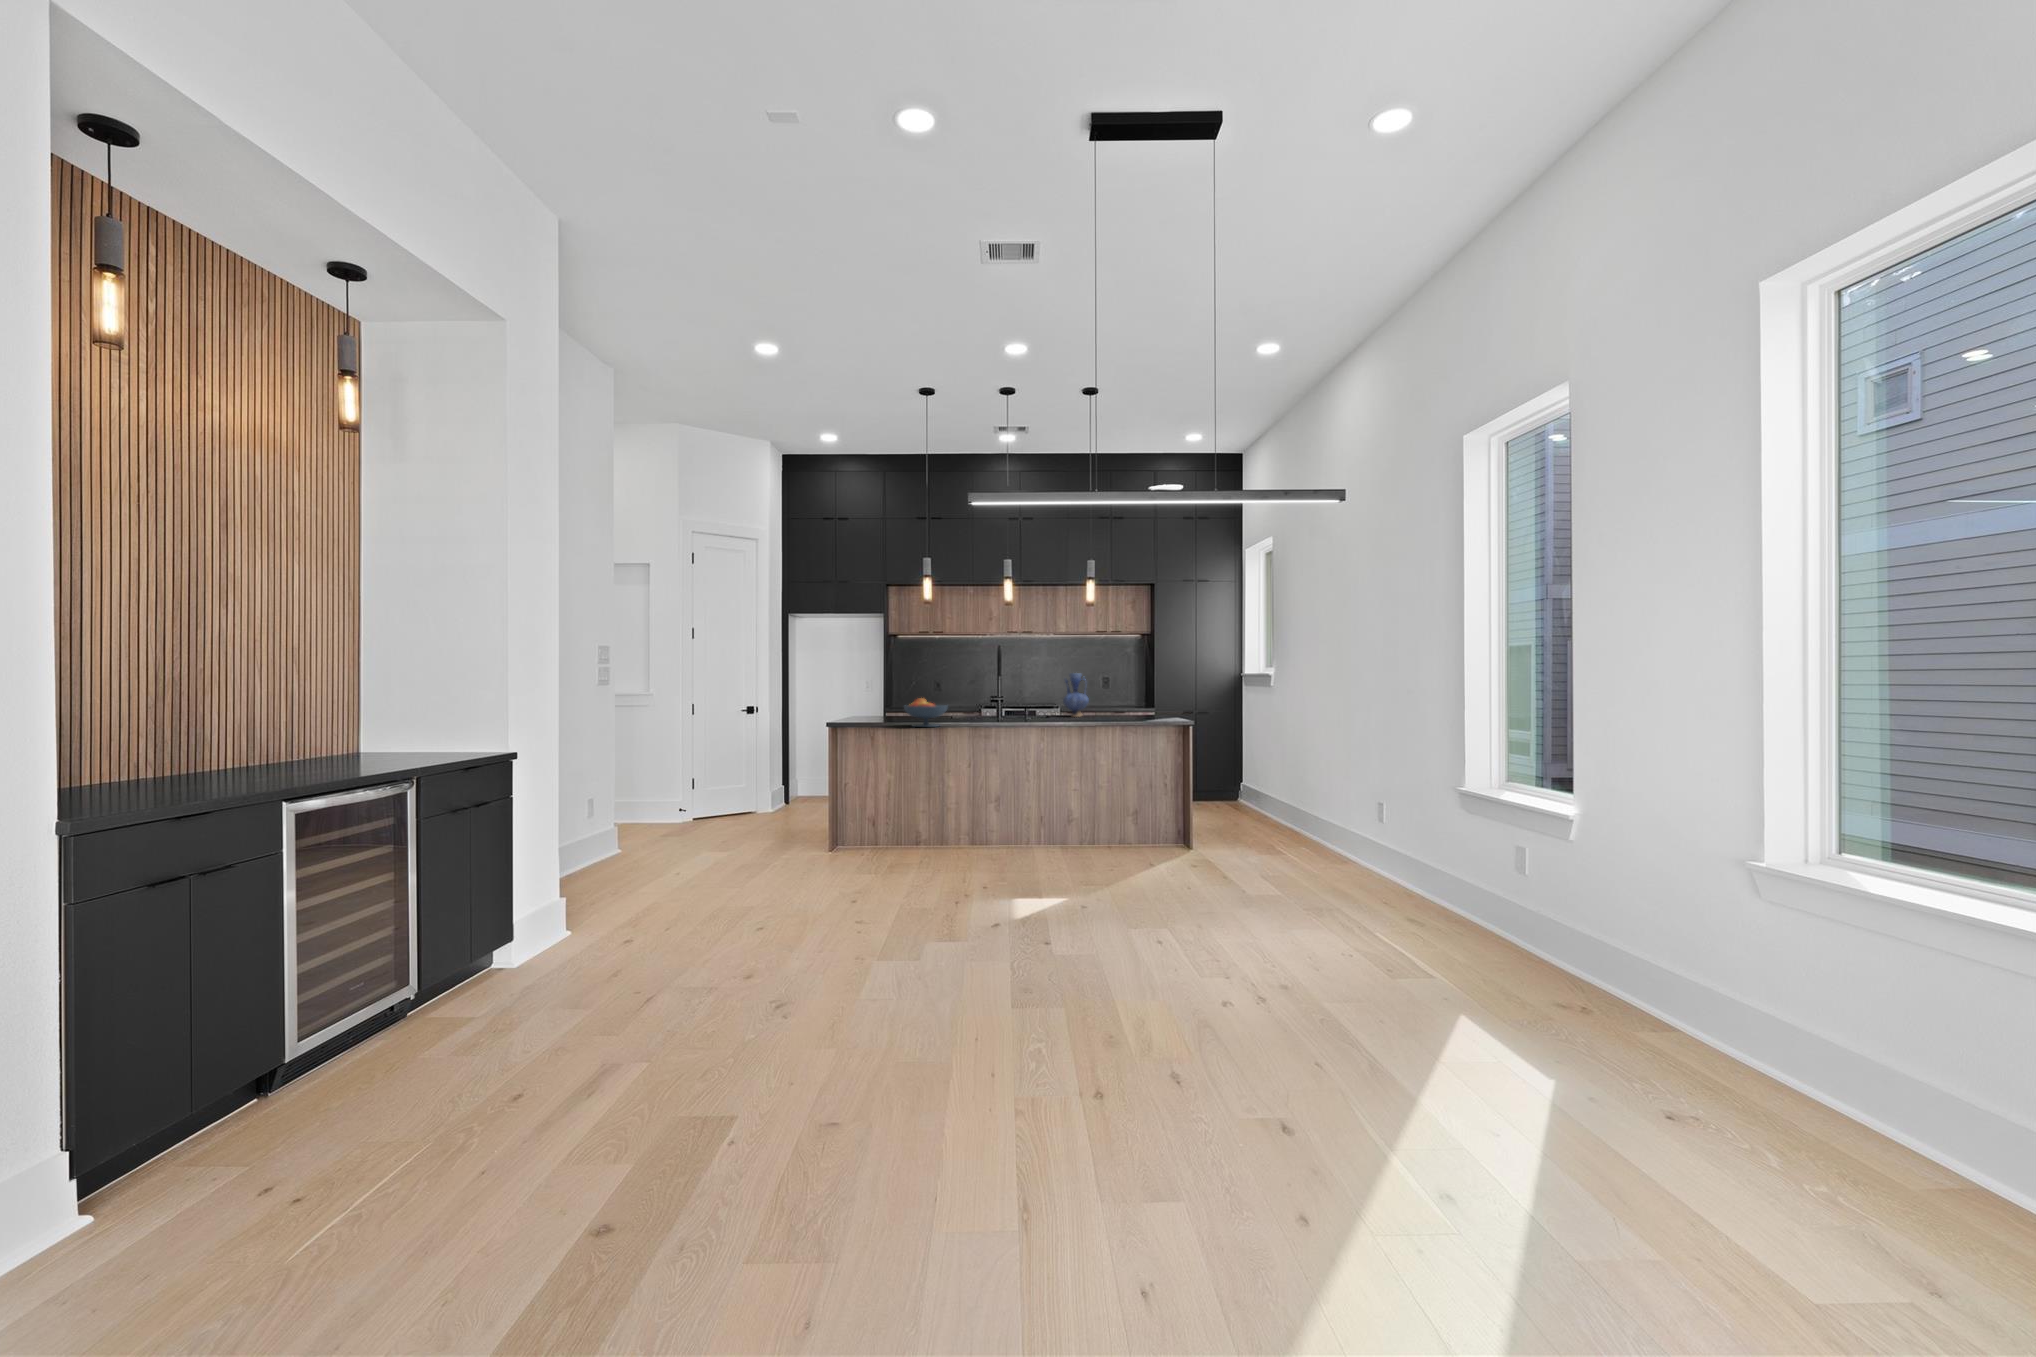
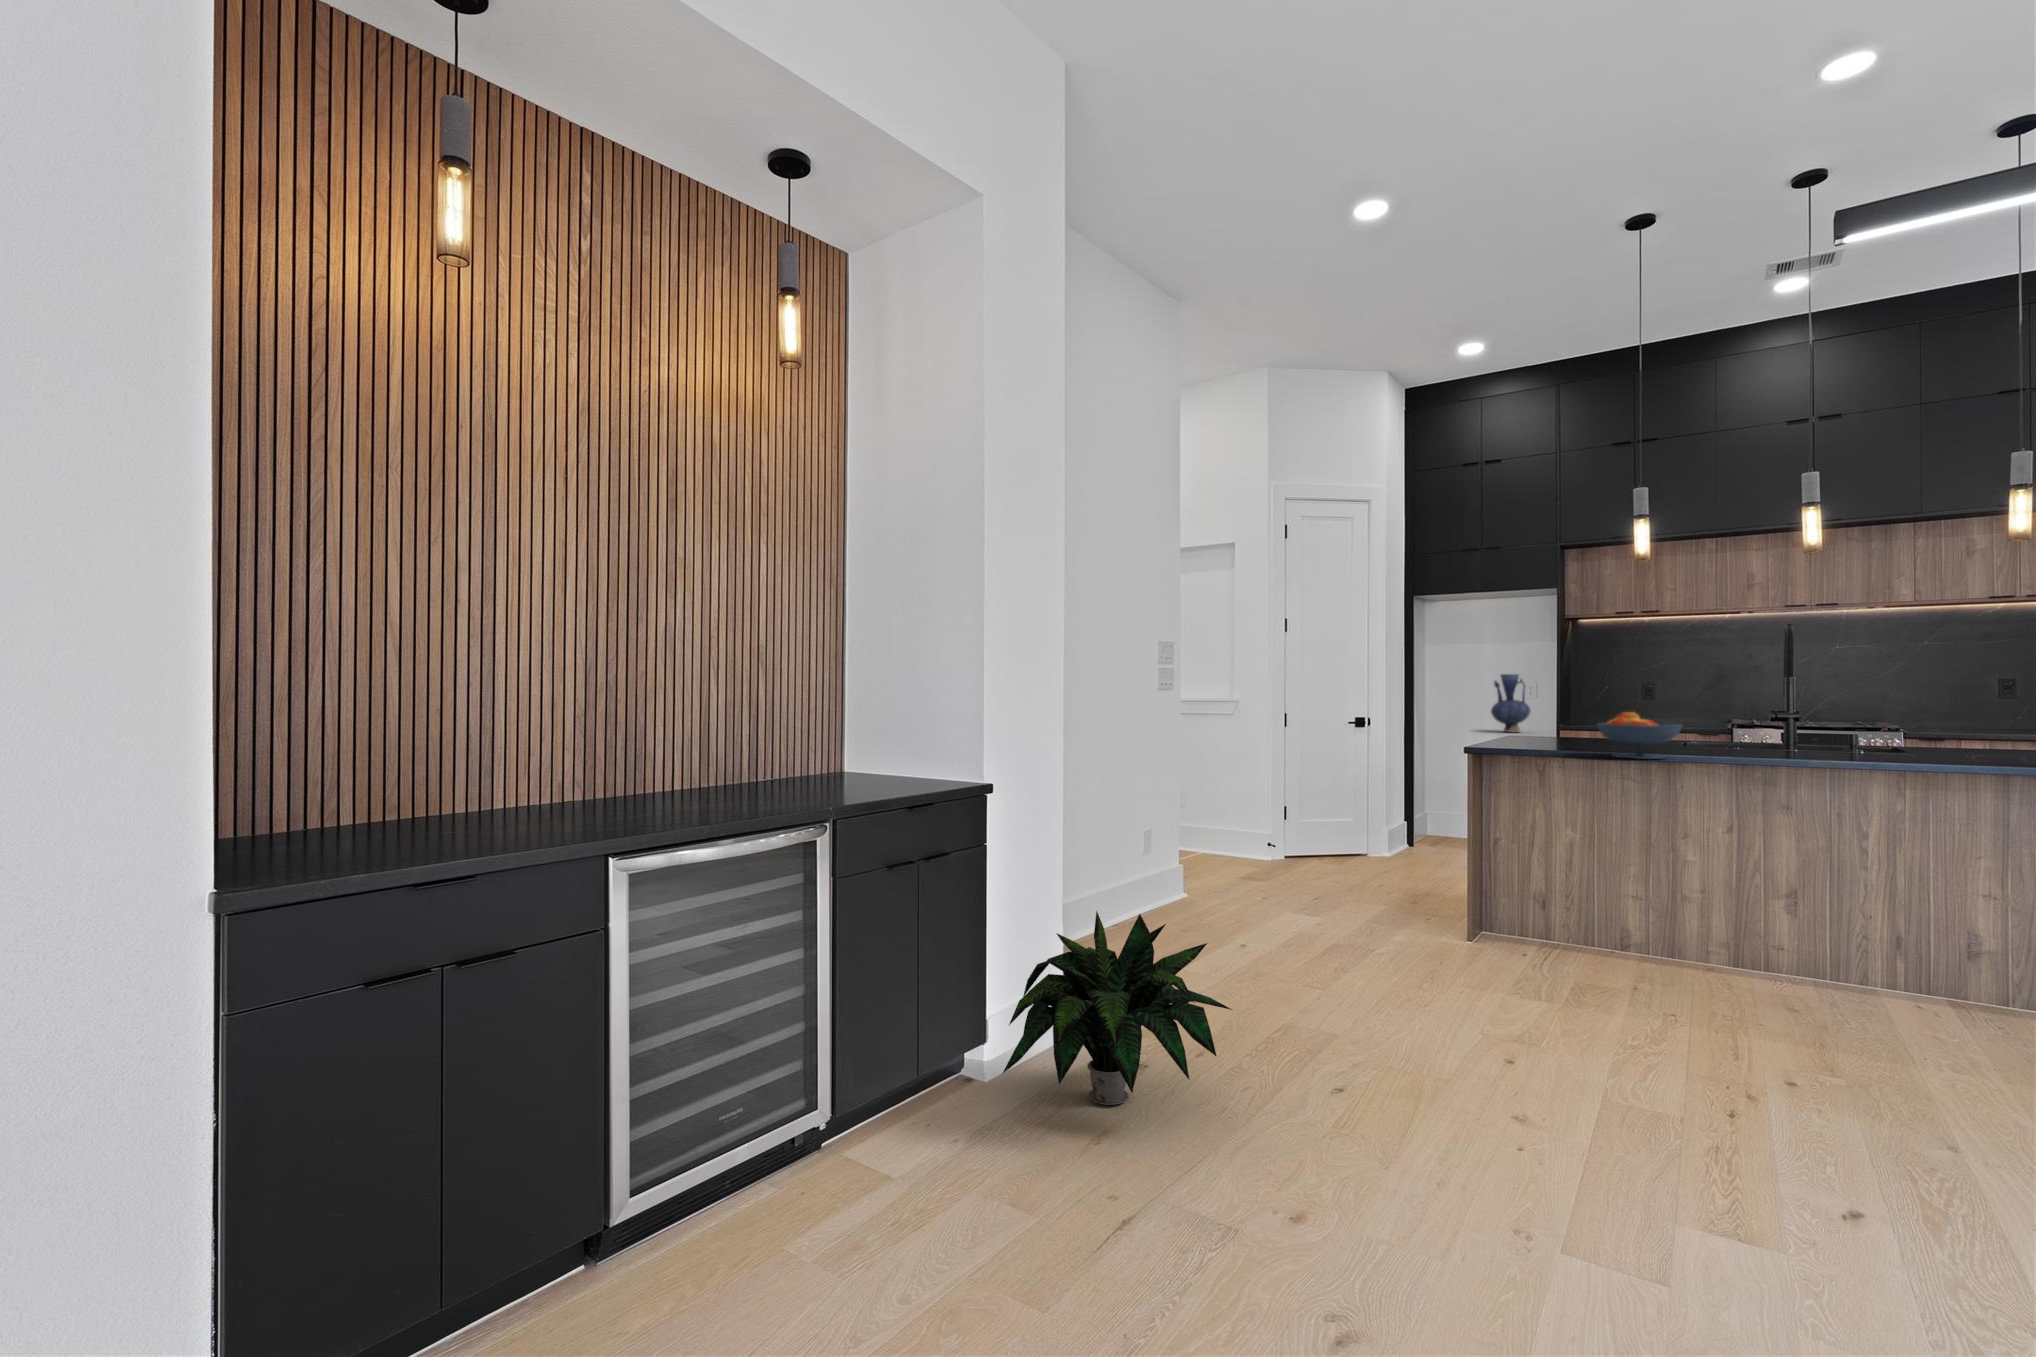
vase: present [1063,673,1089,717] -> present [1491,674,1530,732]
potted plant: none [534,836,694,963] -> present [1003,911,1232,1105]

